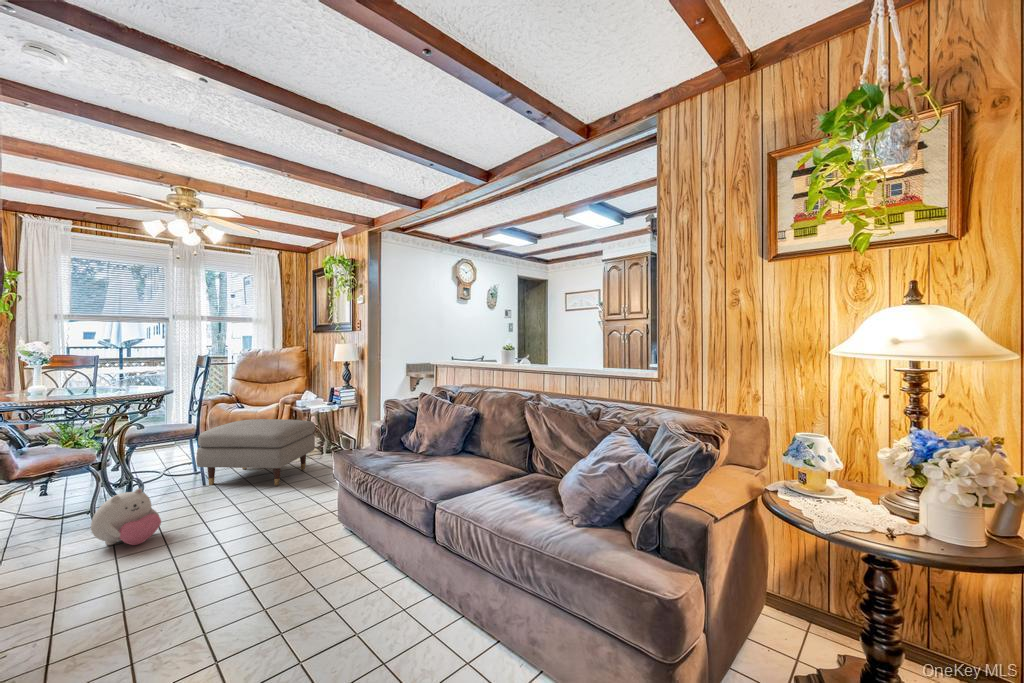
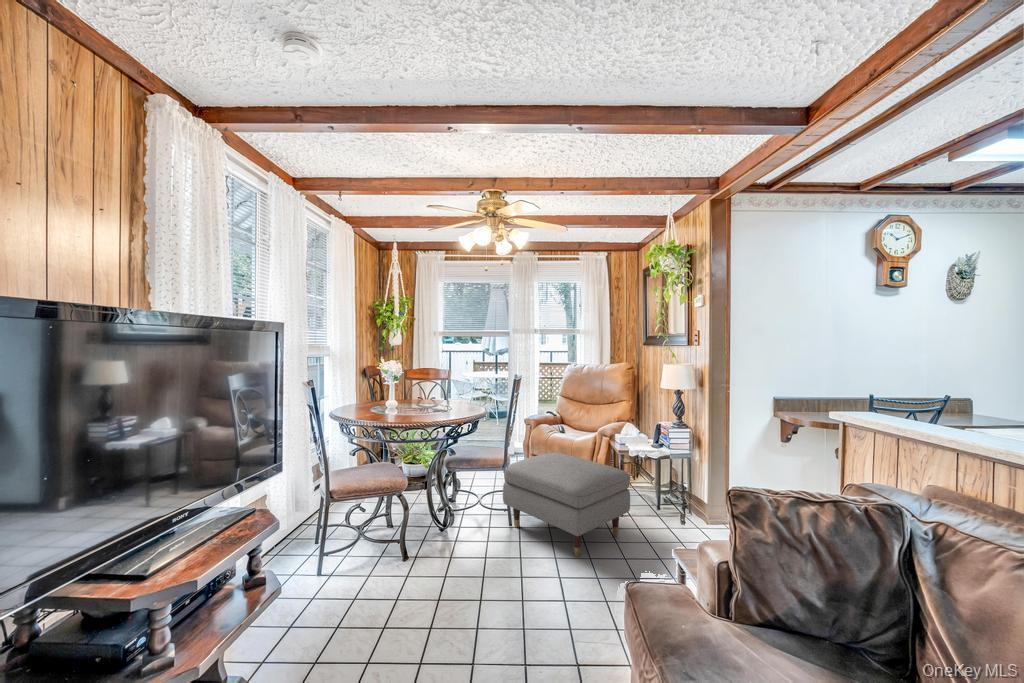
plush toy: present [91,488,161,545] -> none [377,538,434,610]

